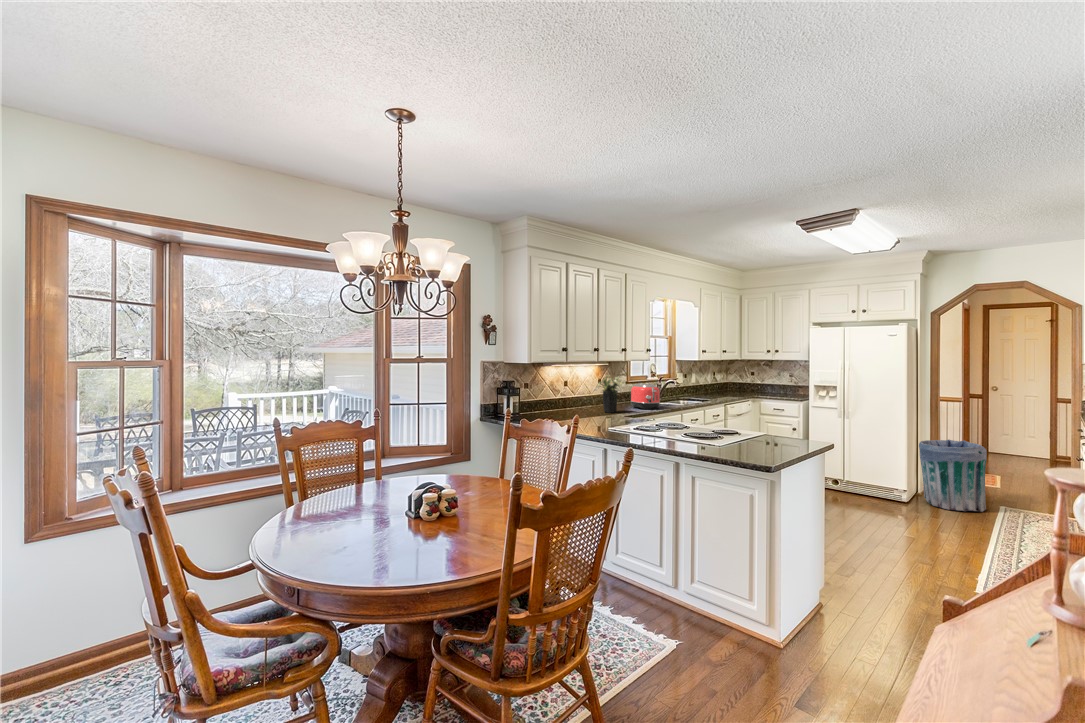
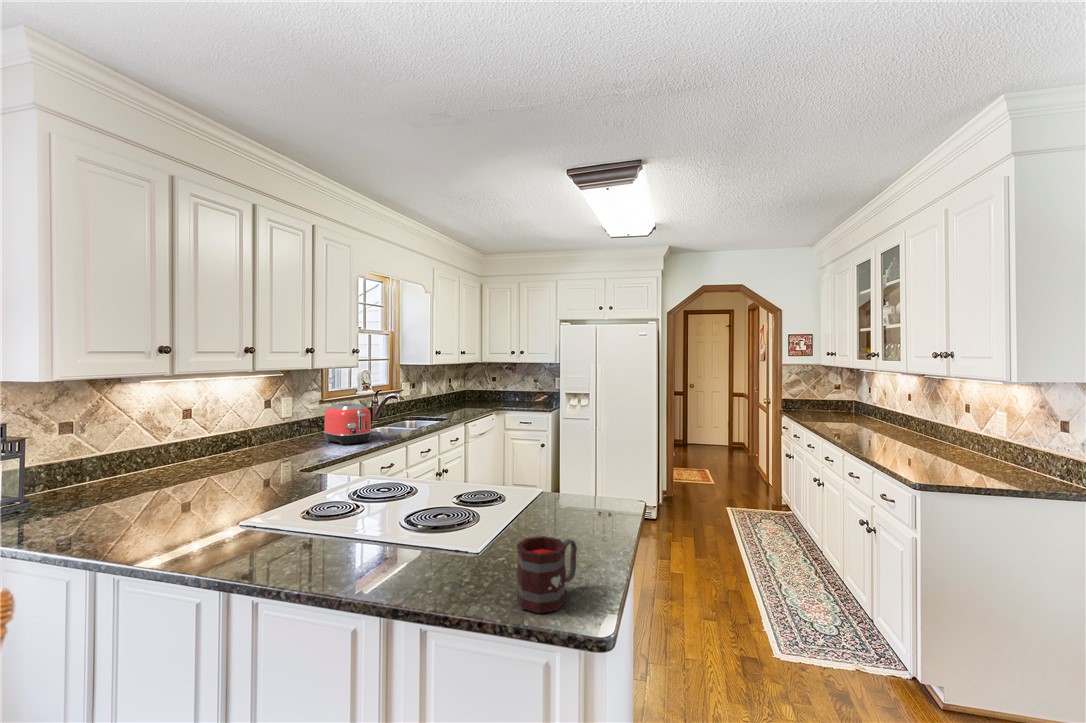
flower arrangement: present [595,375,623,413] -> none [245,392,307,460]
mug: none [740,430,769,457] -> present [517,536,577,613]
trash can: present [919,440,987,512] -> none [663,444,721,522]

